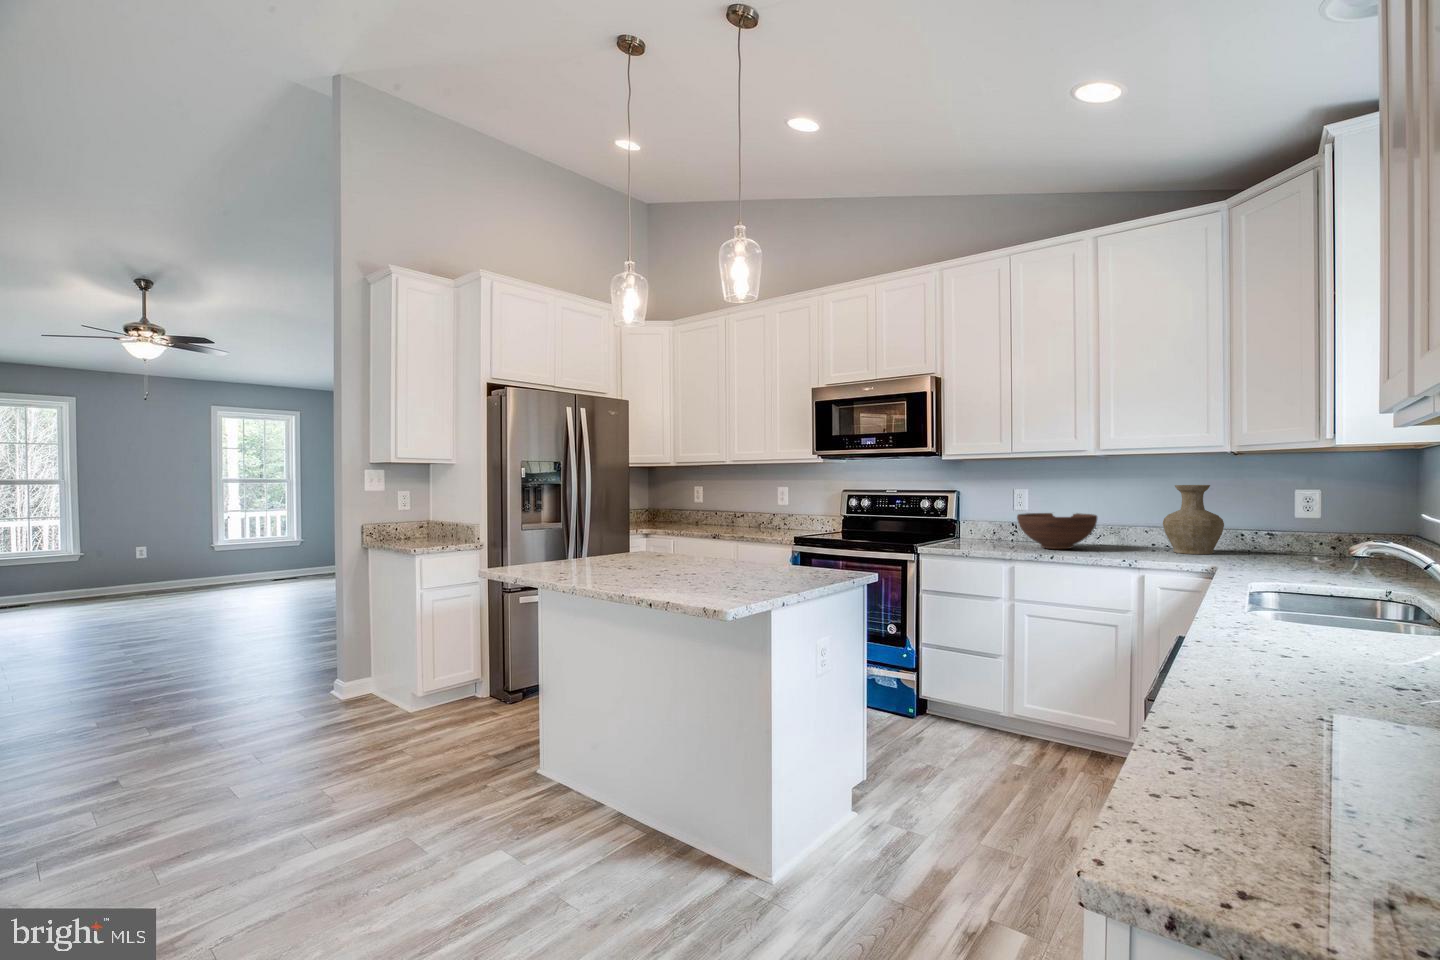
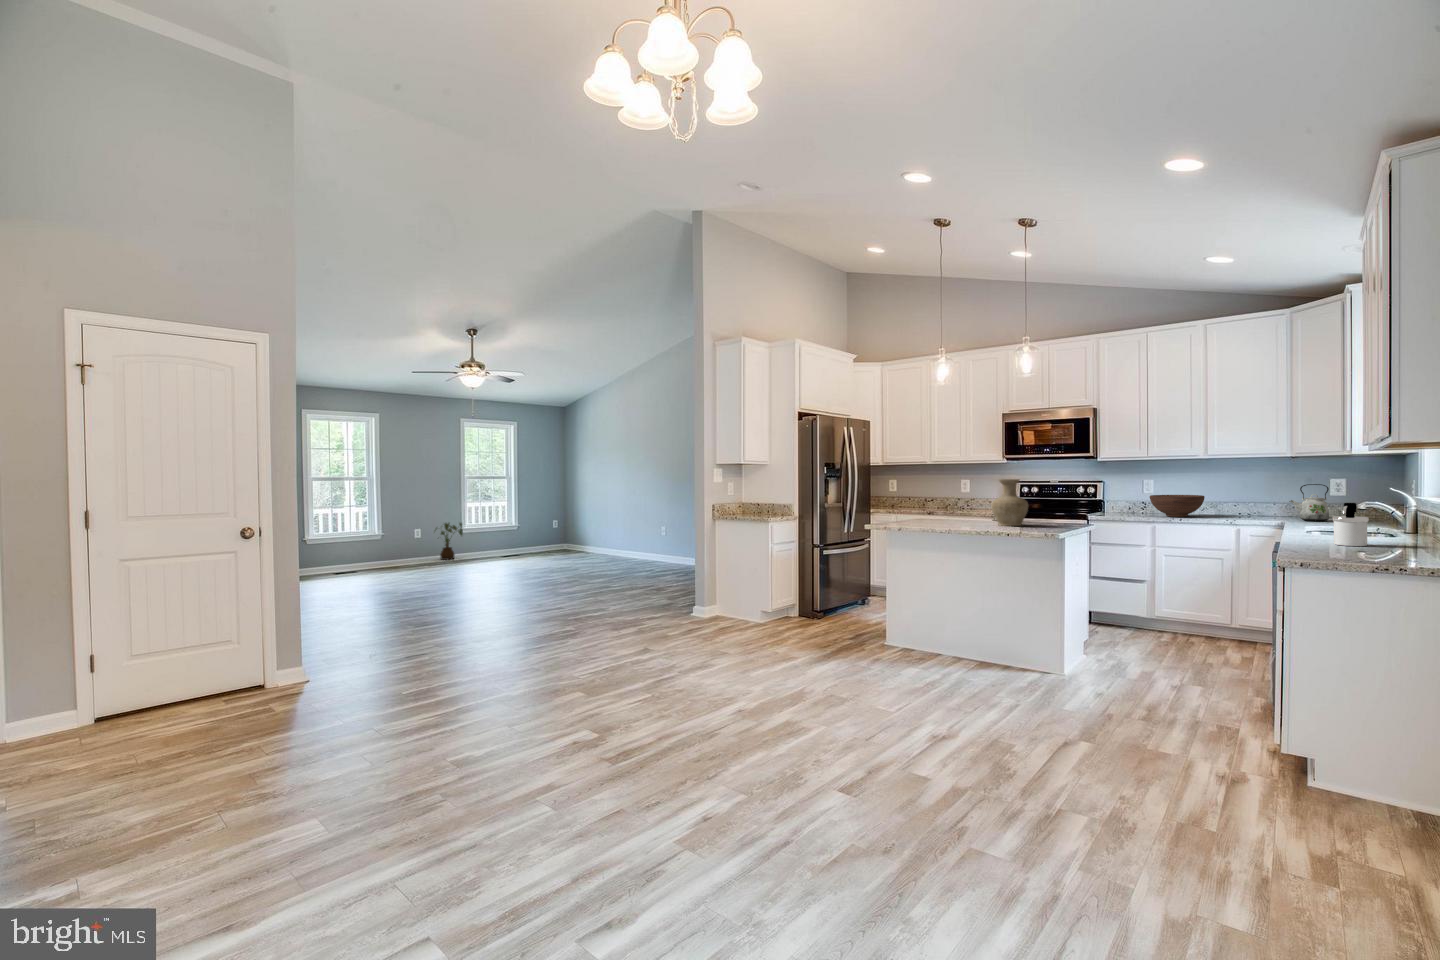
vase: present [1163,485,1224,554] -> present [991,479,1028,526]
kettle: none [1224,498,1290,563] -> present [1289,484,1329,521]
house plant: none [149,541,200,592] -> present [436,523,463,560]
soap dispenser: none [1283,549,1371,663] -> present [1332,503,1369,546]

